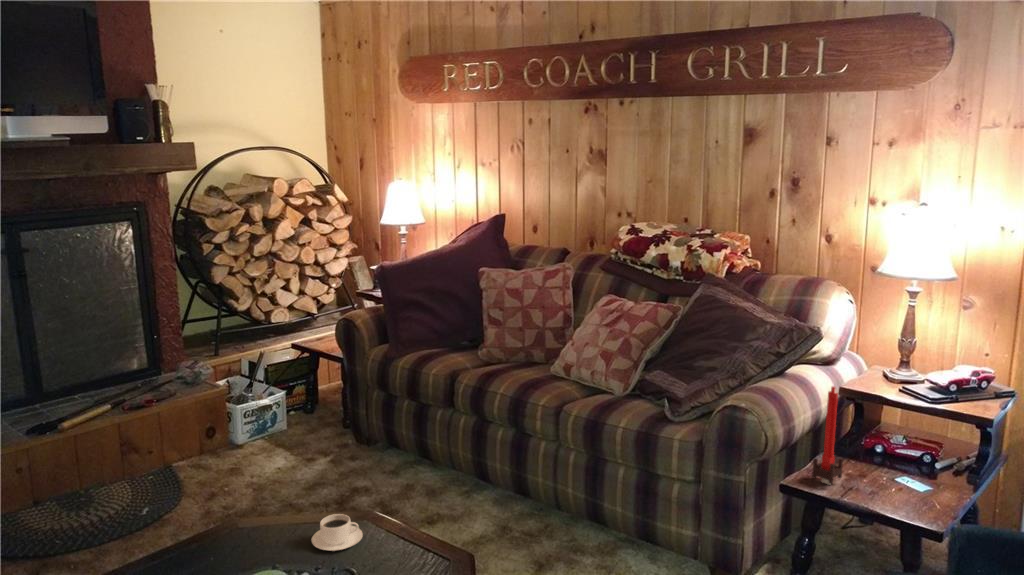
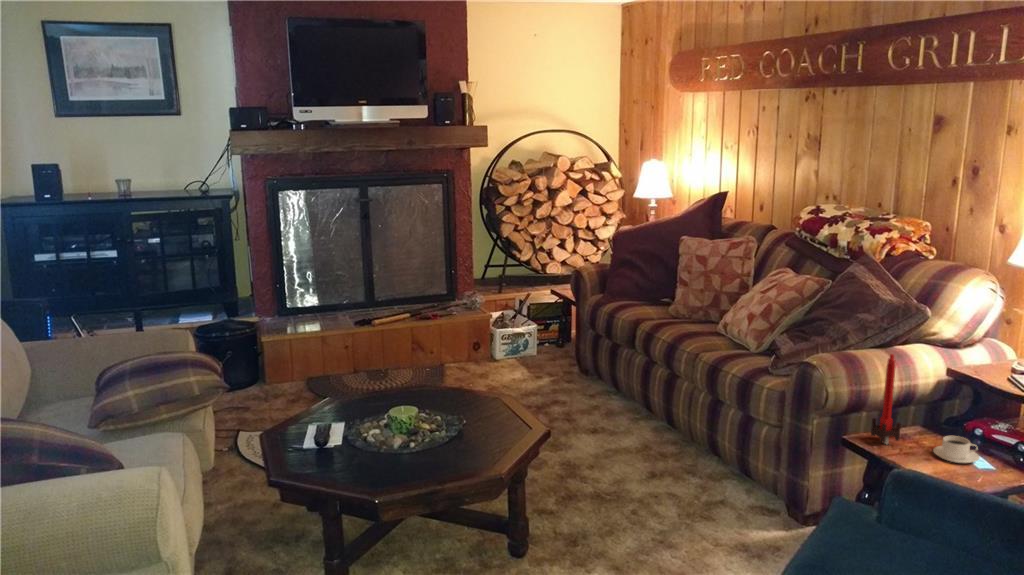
coffee cup: present [312,514,363,551] -> present [933,436,979,463]

